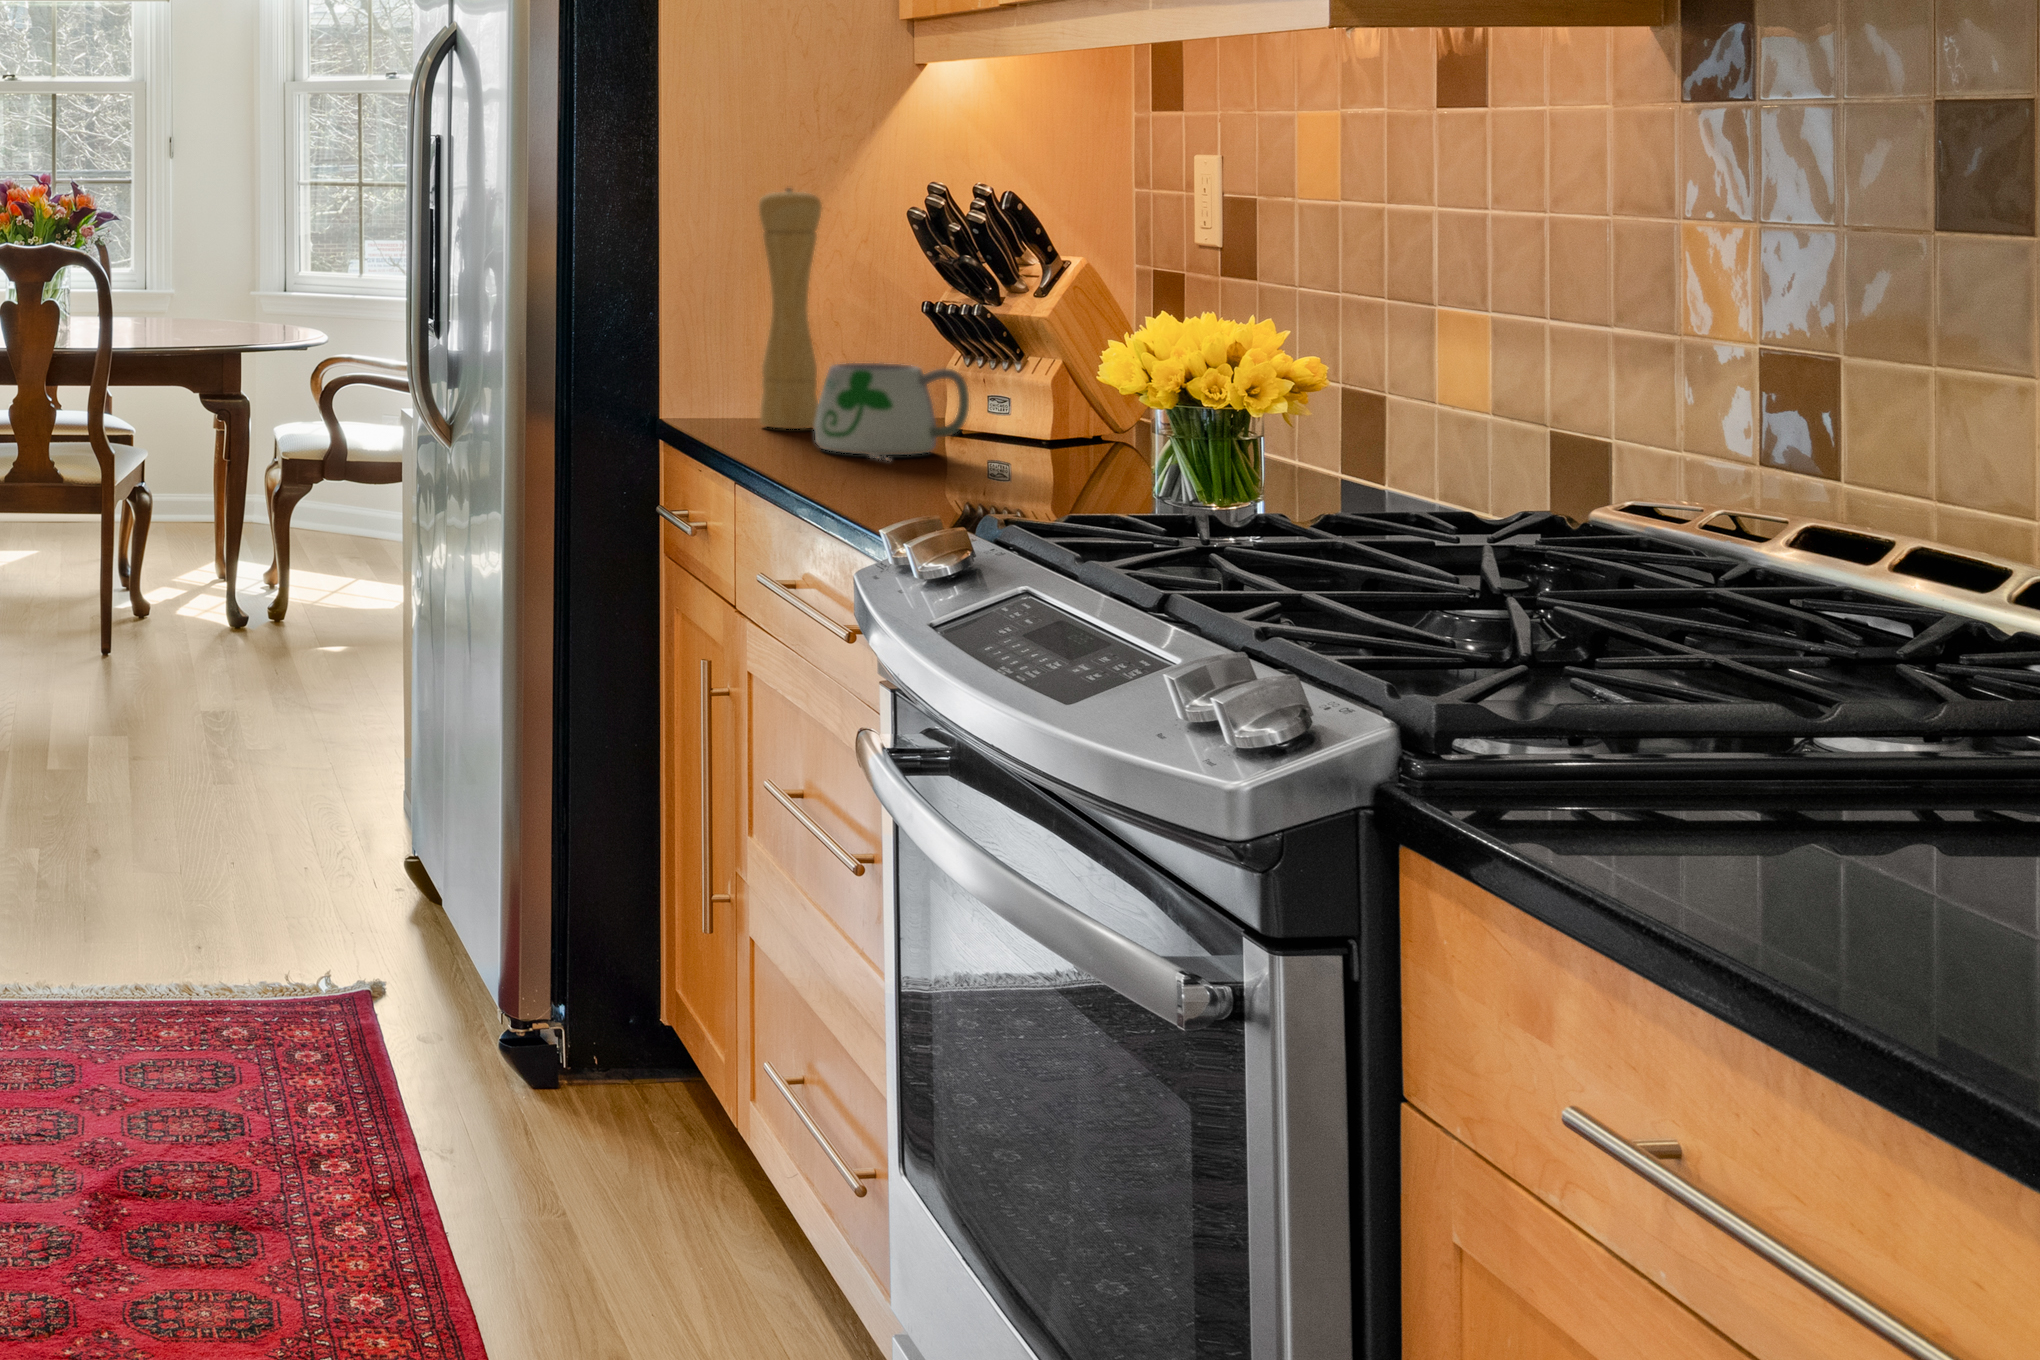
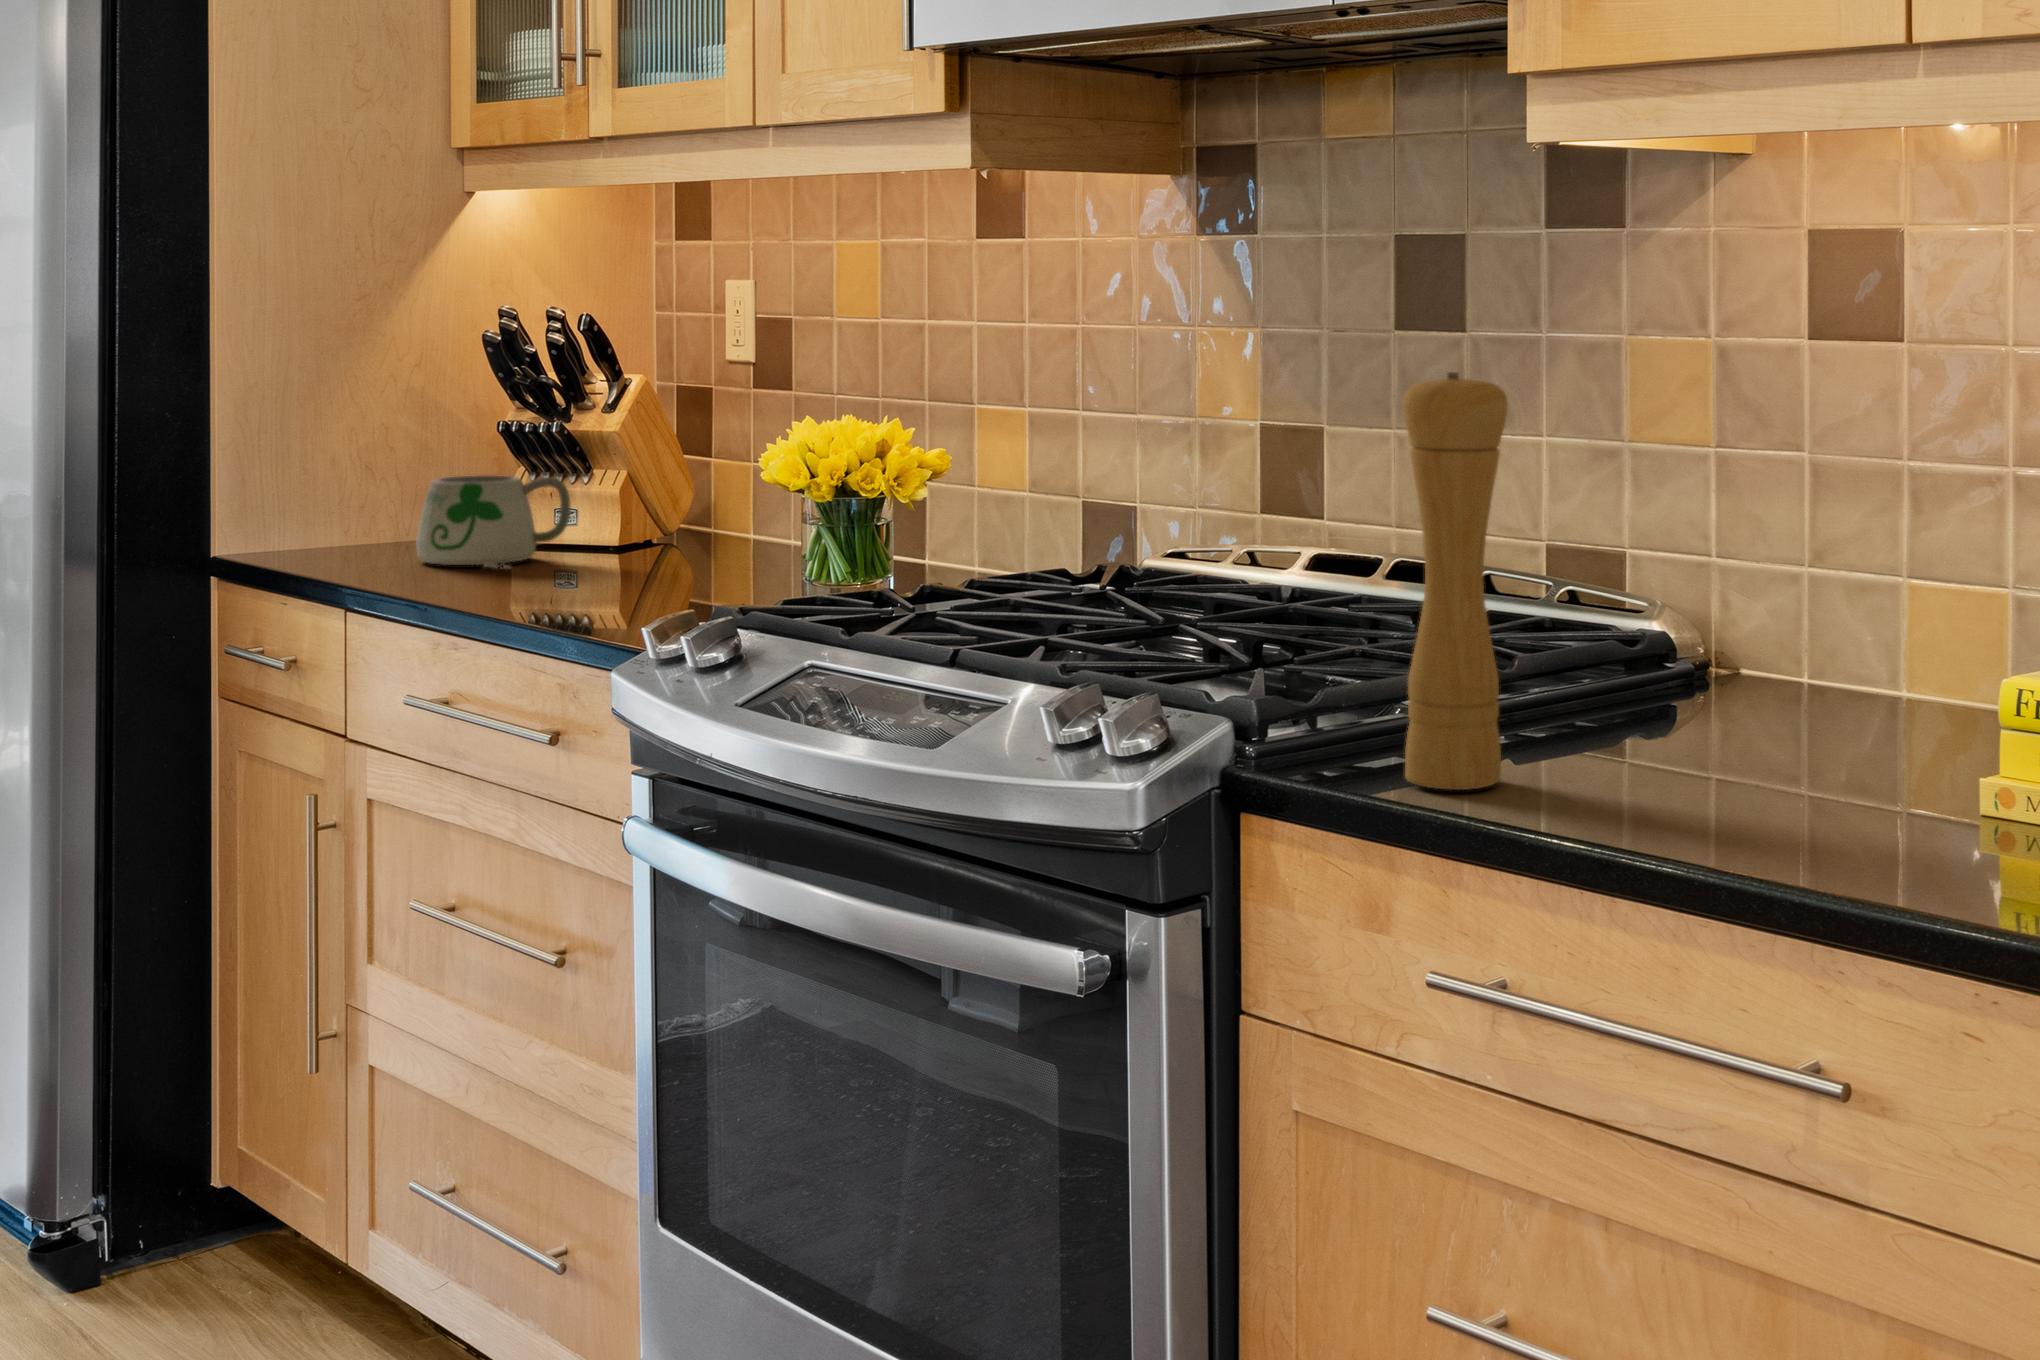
pepper mill: present [758,188,821,429] -> present [1403,372,1508,790]

